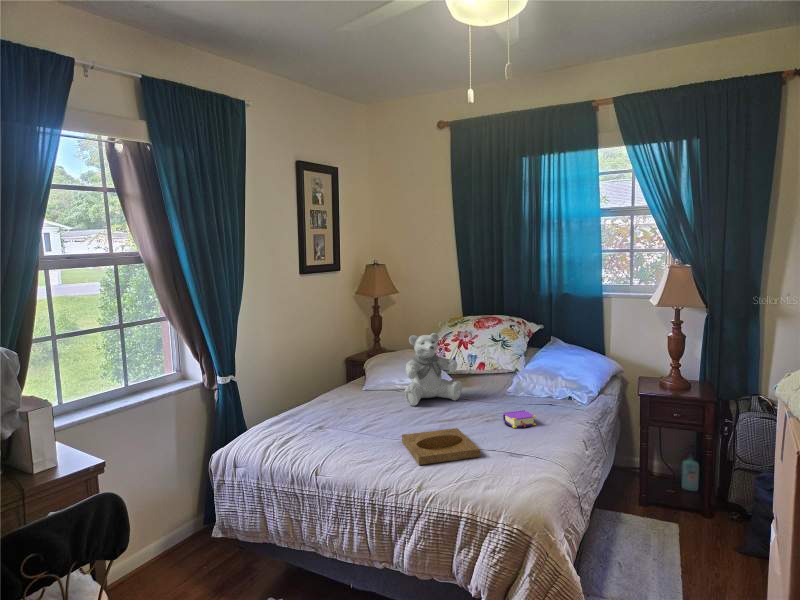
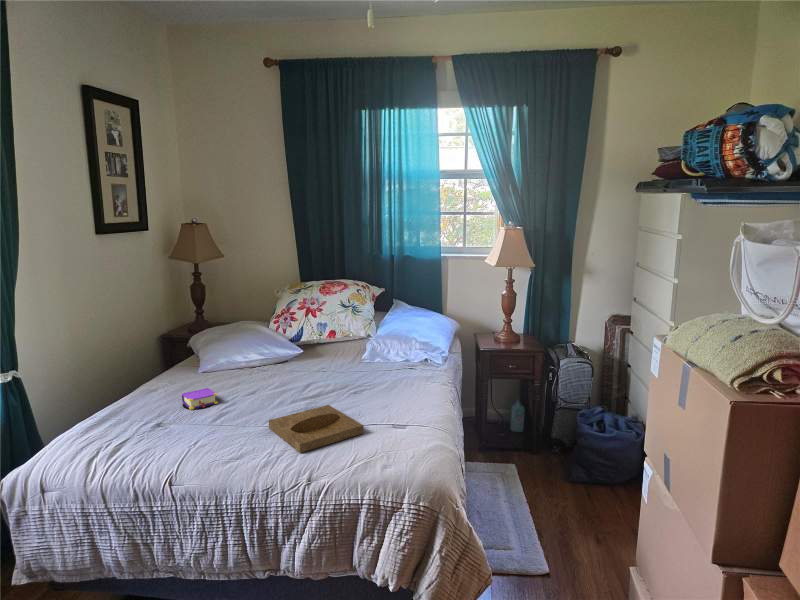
teddy bear: present [405,333,462,406] -> none [254,301,317,384]
book: present [503,410,536,428] -> present [182,388,218,410]

